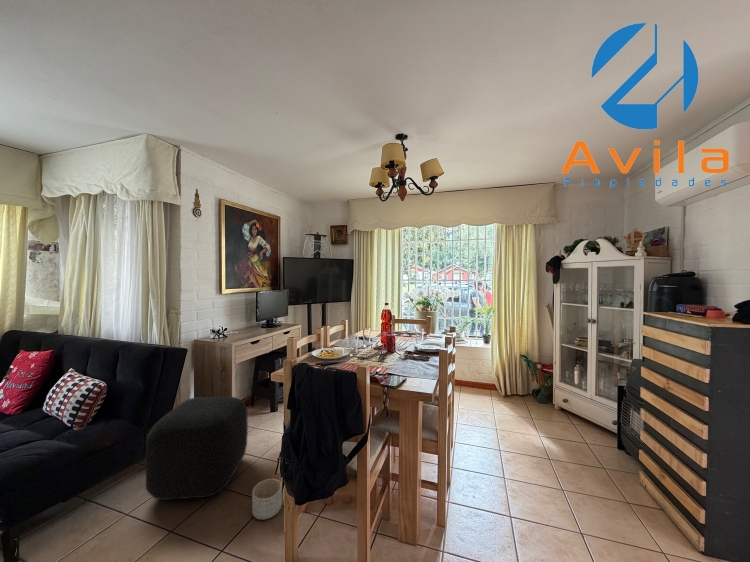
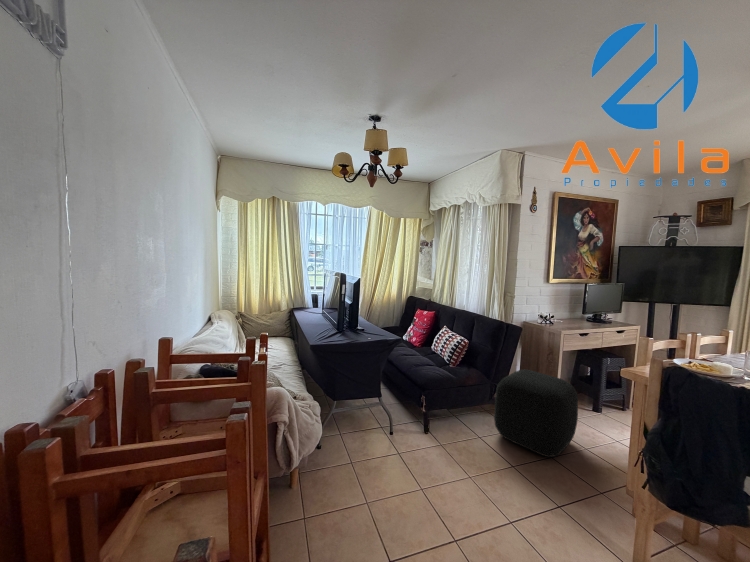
planter: present [252,479,282,519] -> none [588,467,624,506]

